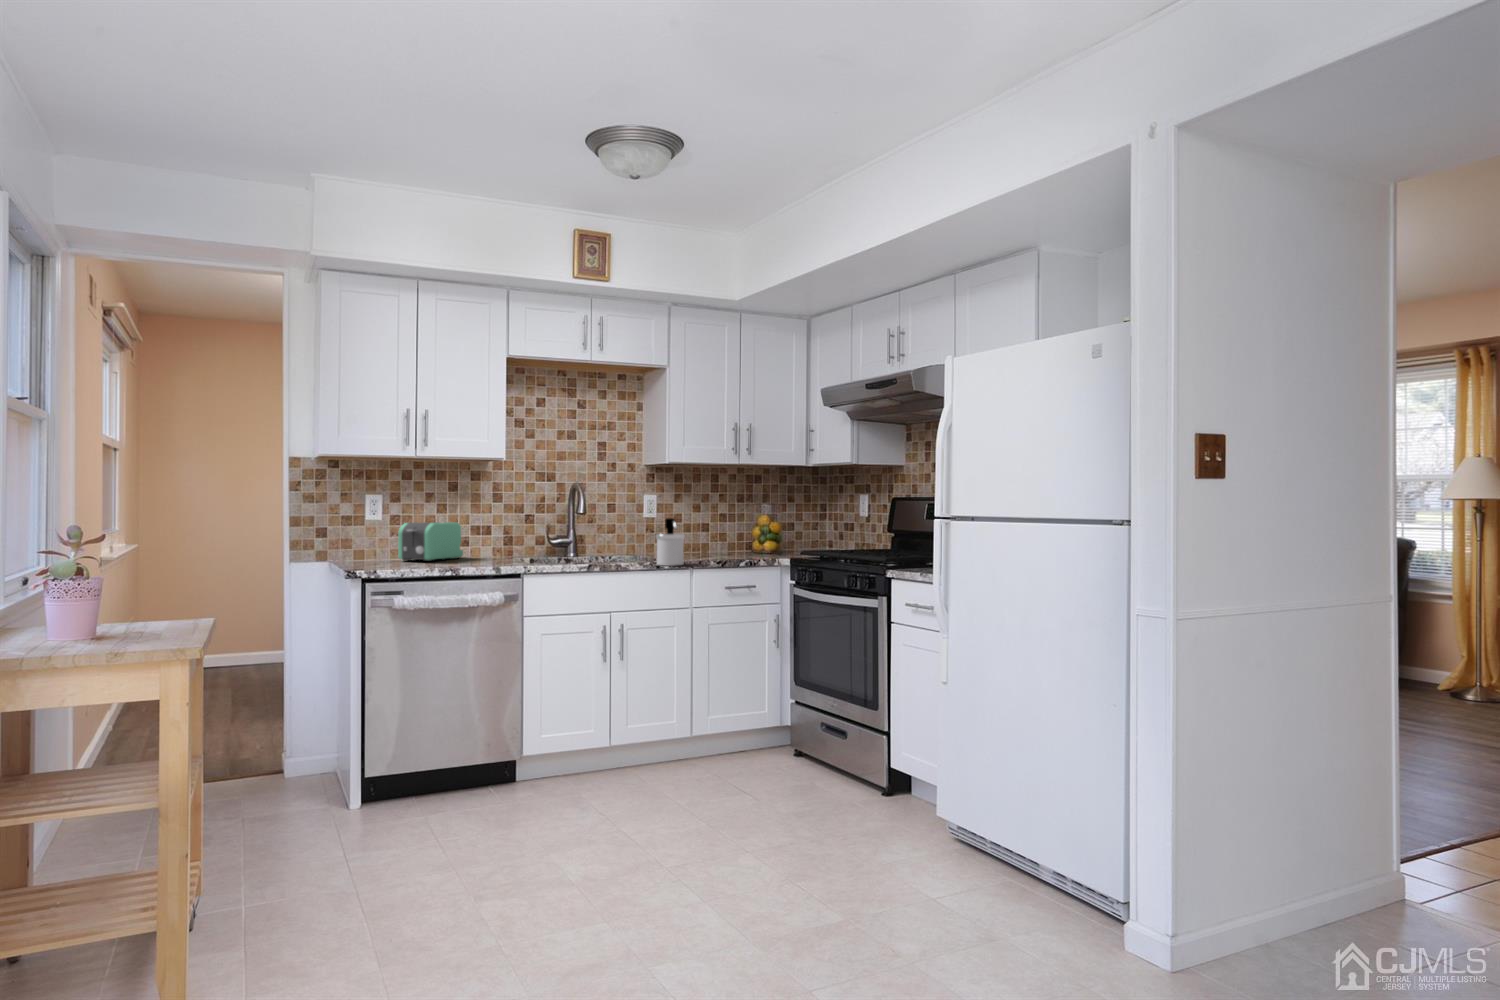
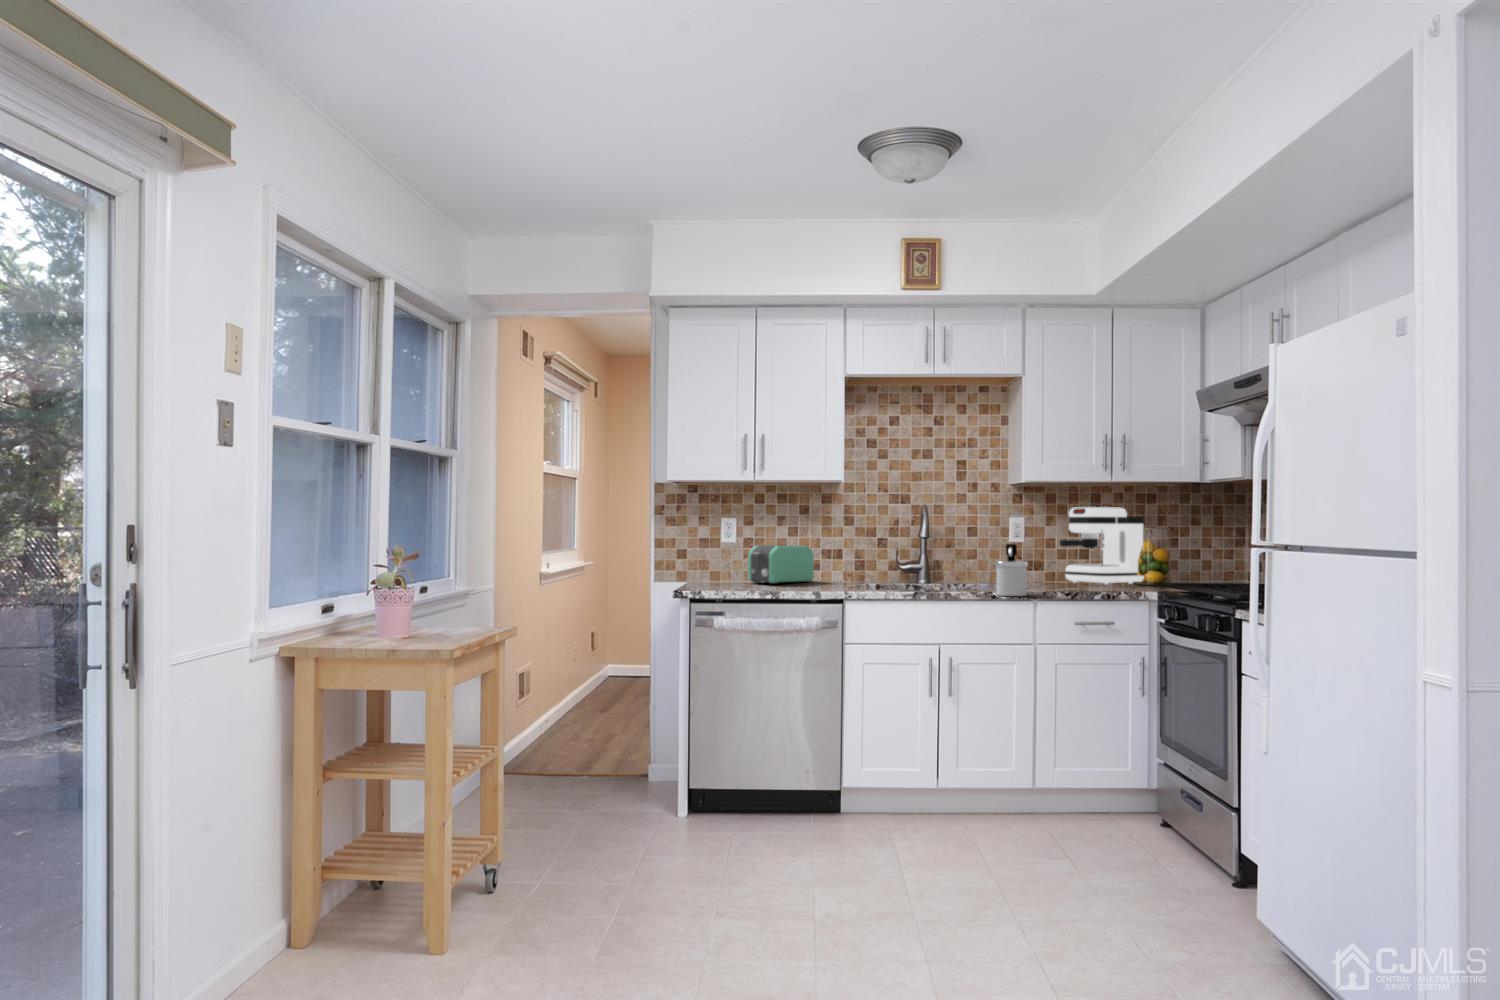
coffee maker: none [688,487,753,553] -> present [1060,507,1144,585]

